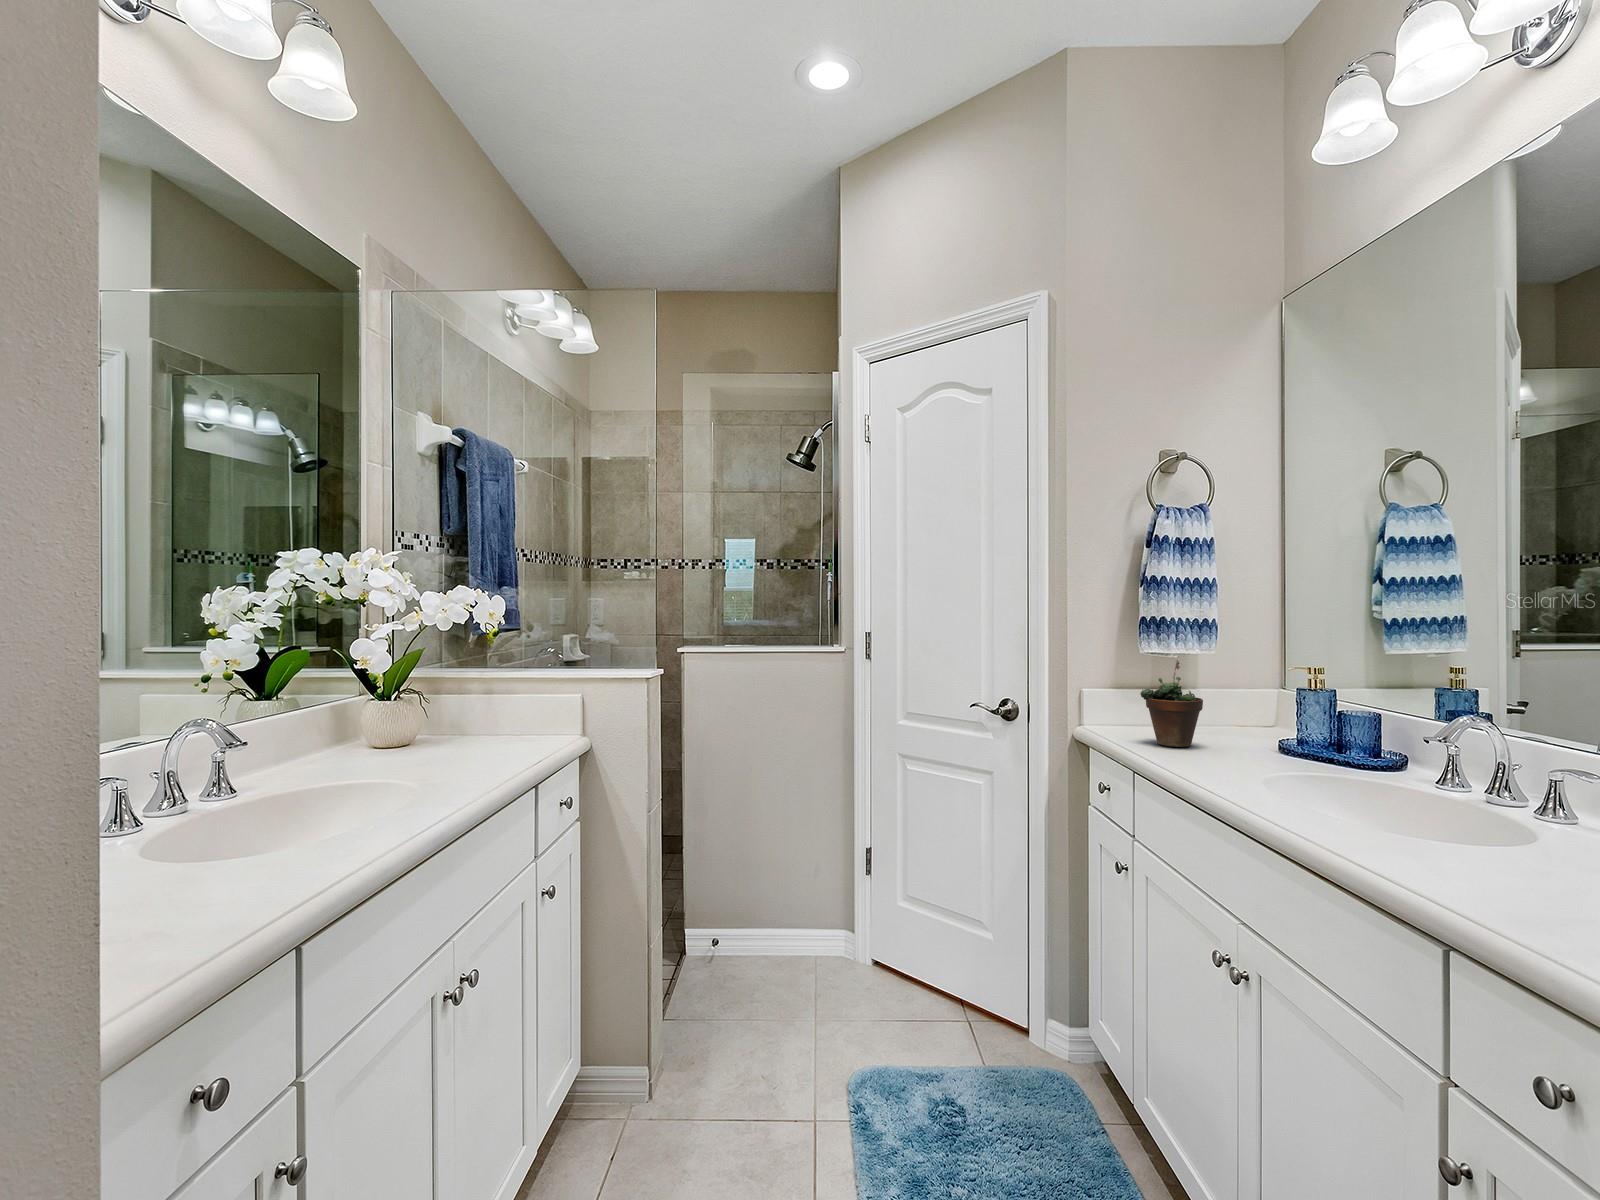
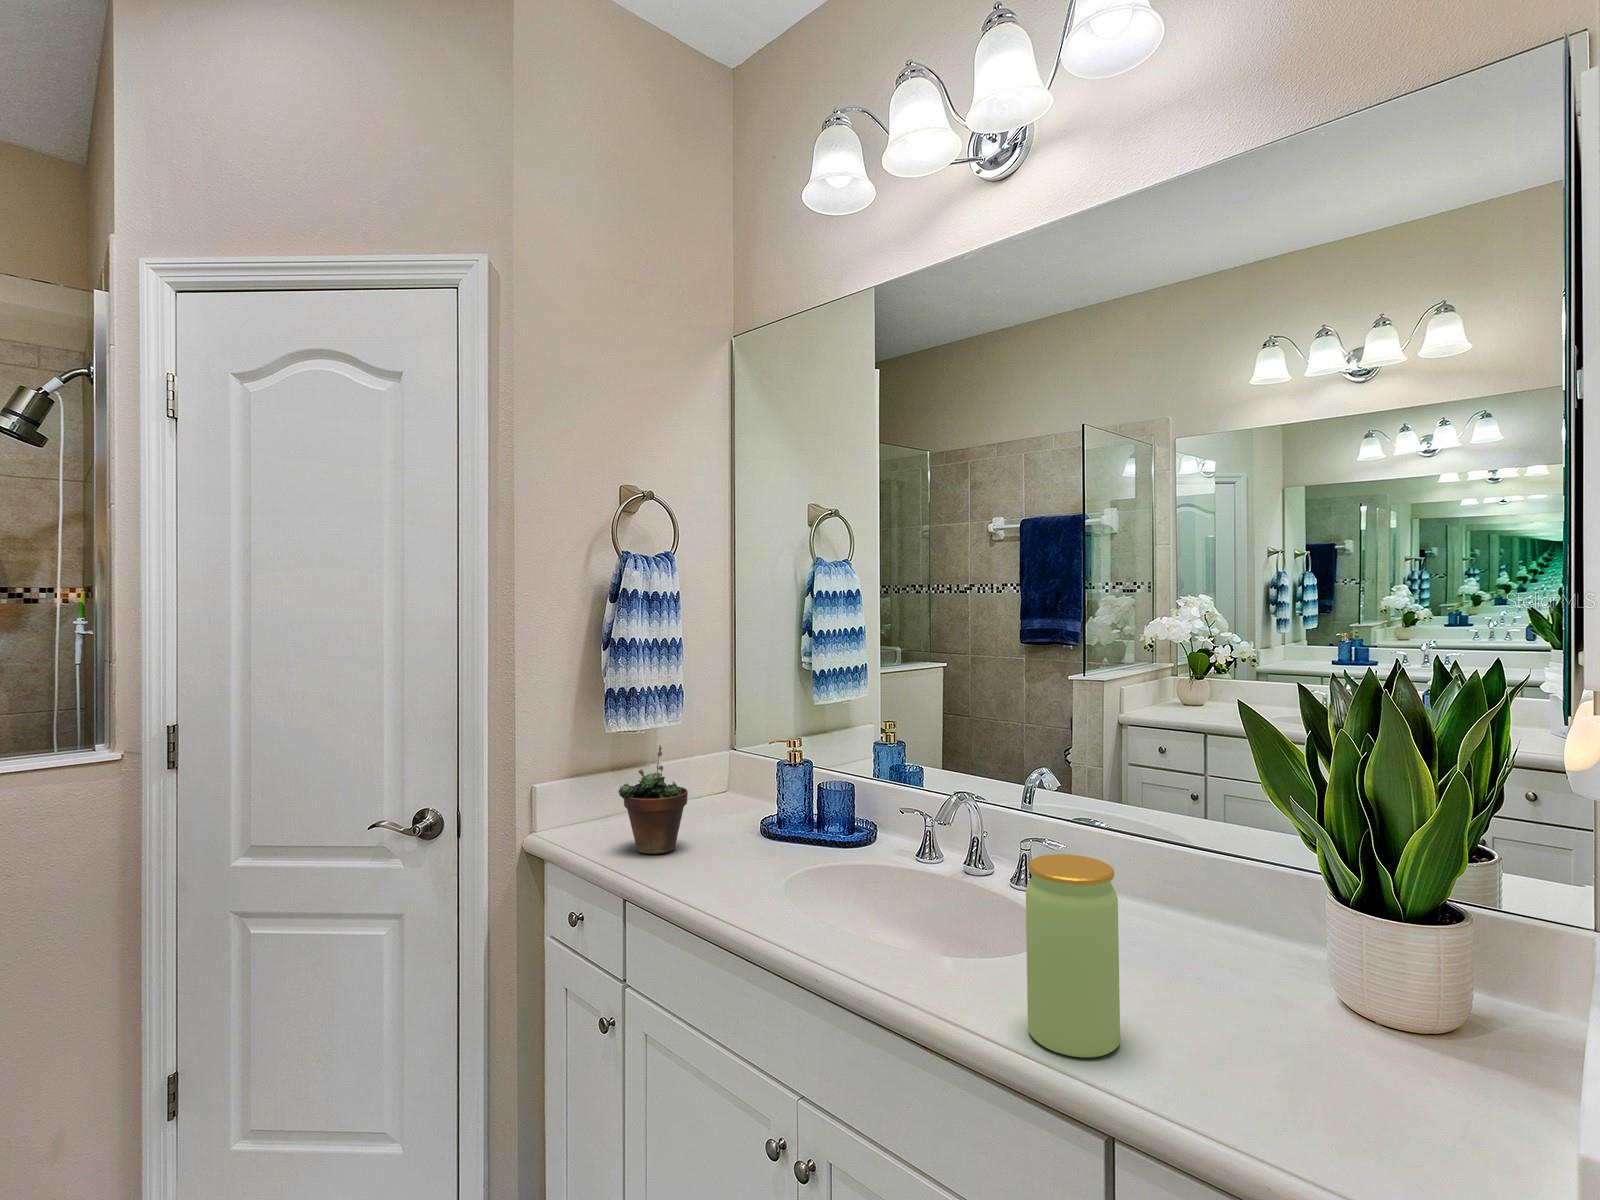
jar: none [1412,727,1513,894] -> present [1026,854,1120,1058]

